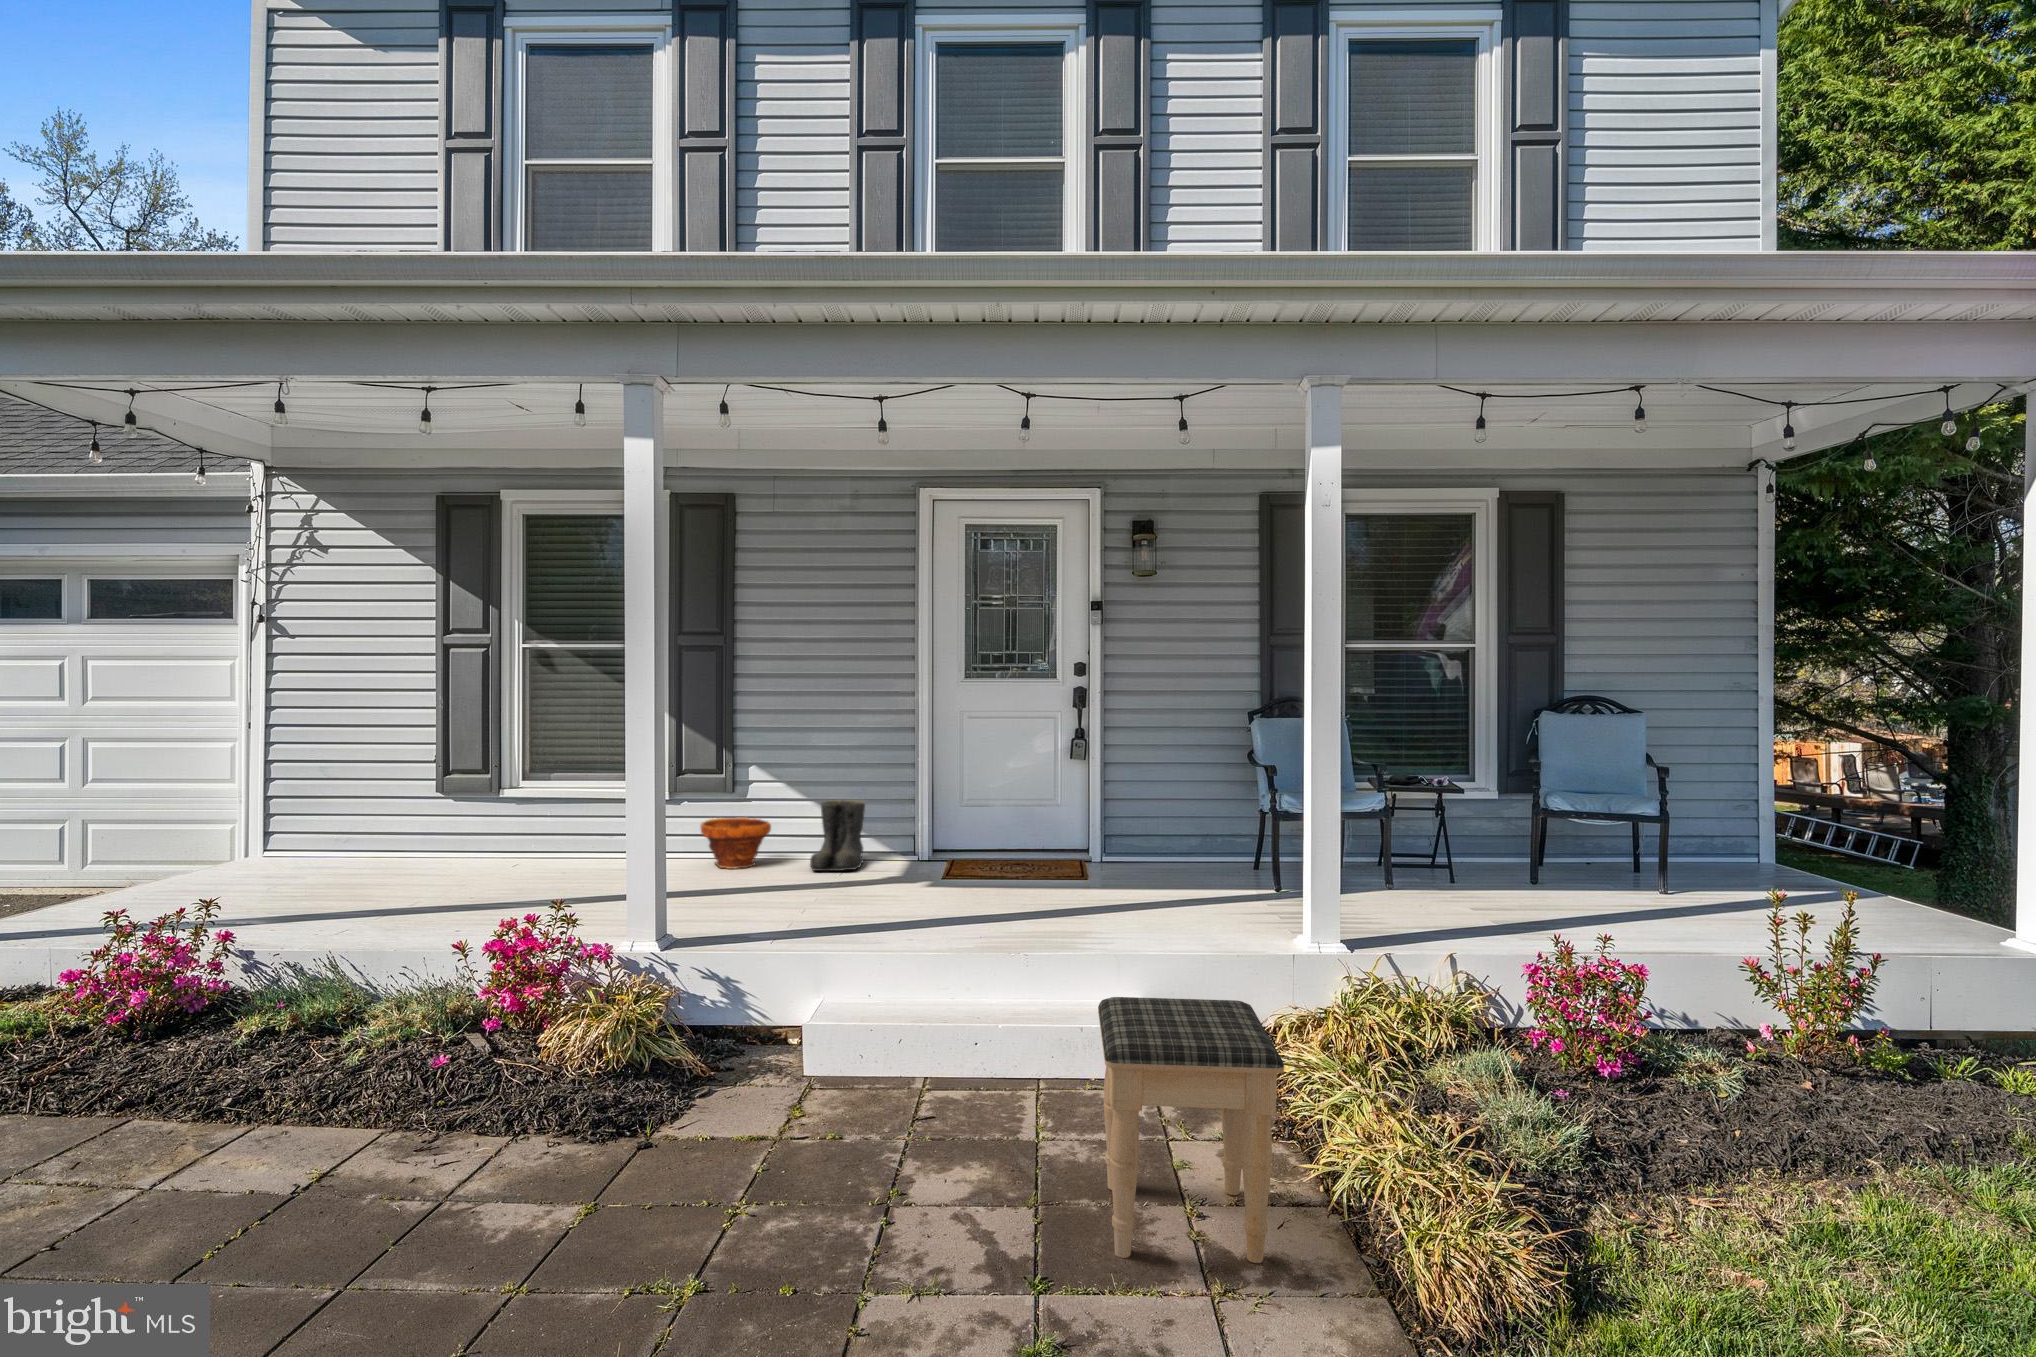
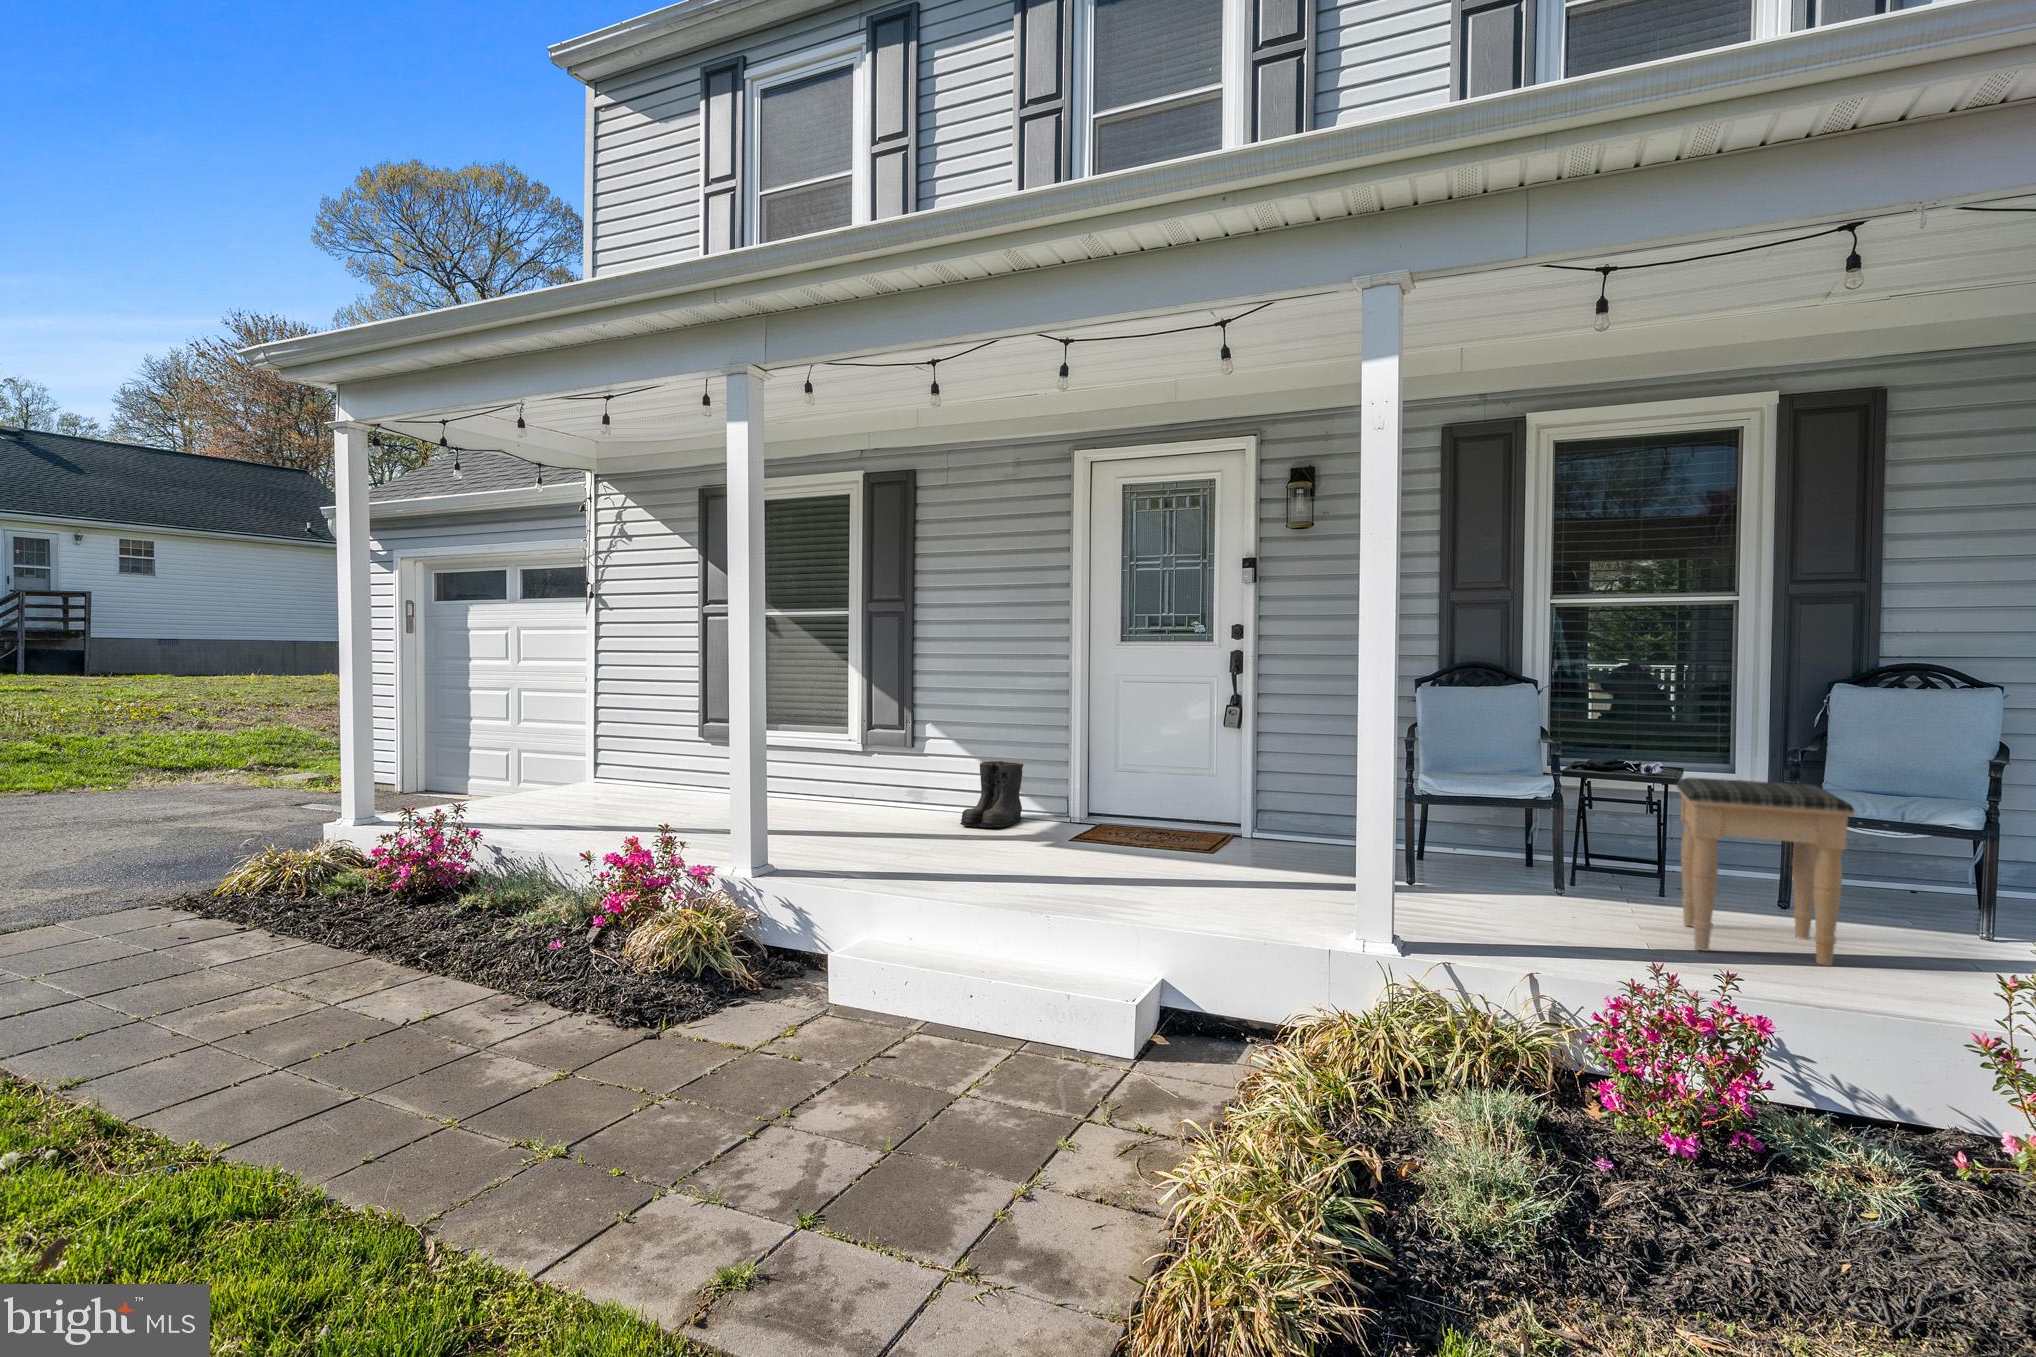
planter: present [701,817,771,869] -> none [876,772,939,819]
footstool: present [1098,997,1284,1263] -> present [1676,778,1855,966]

